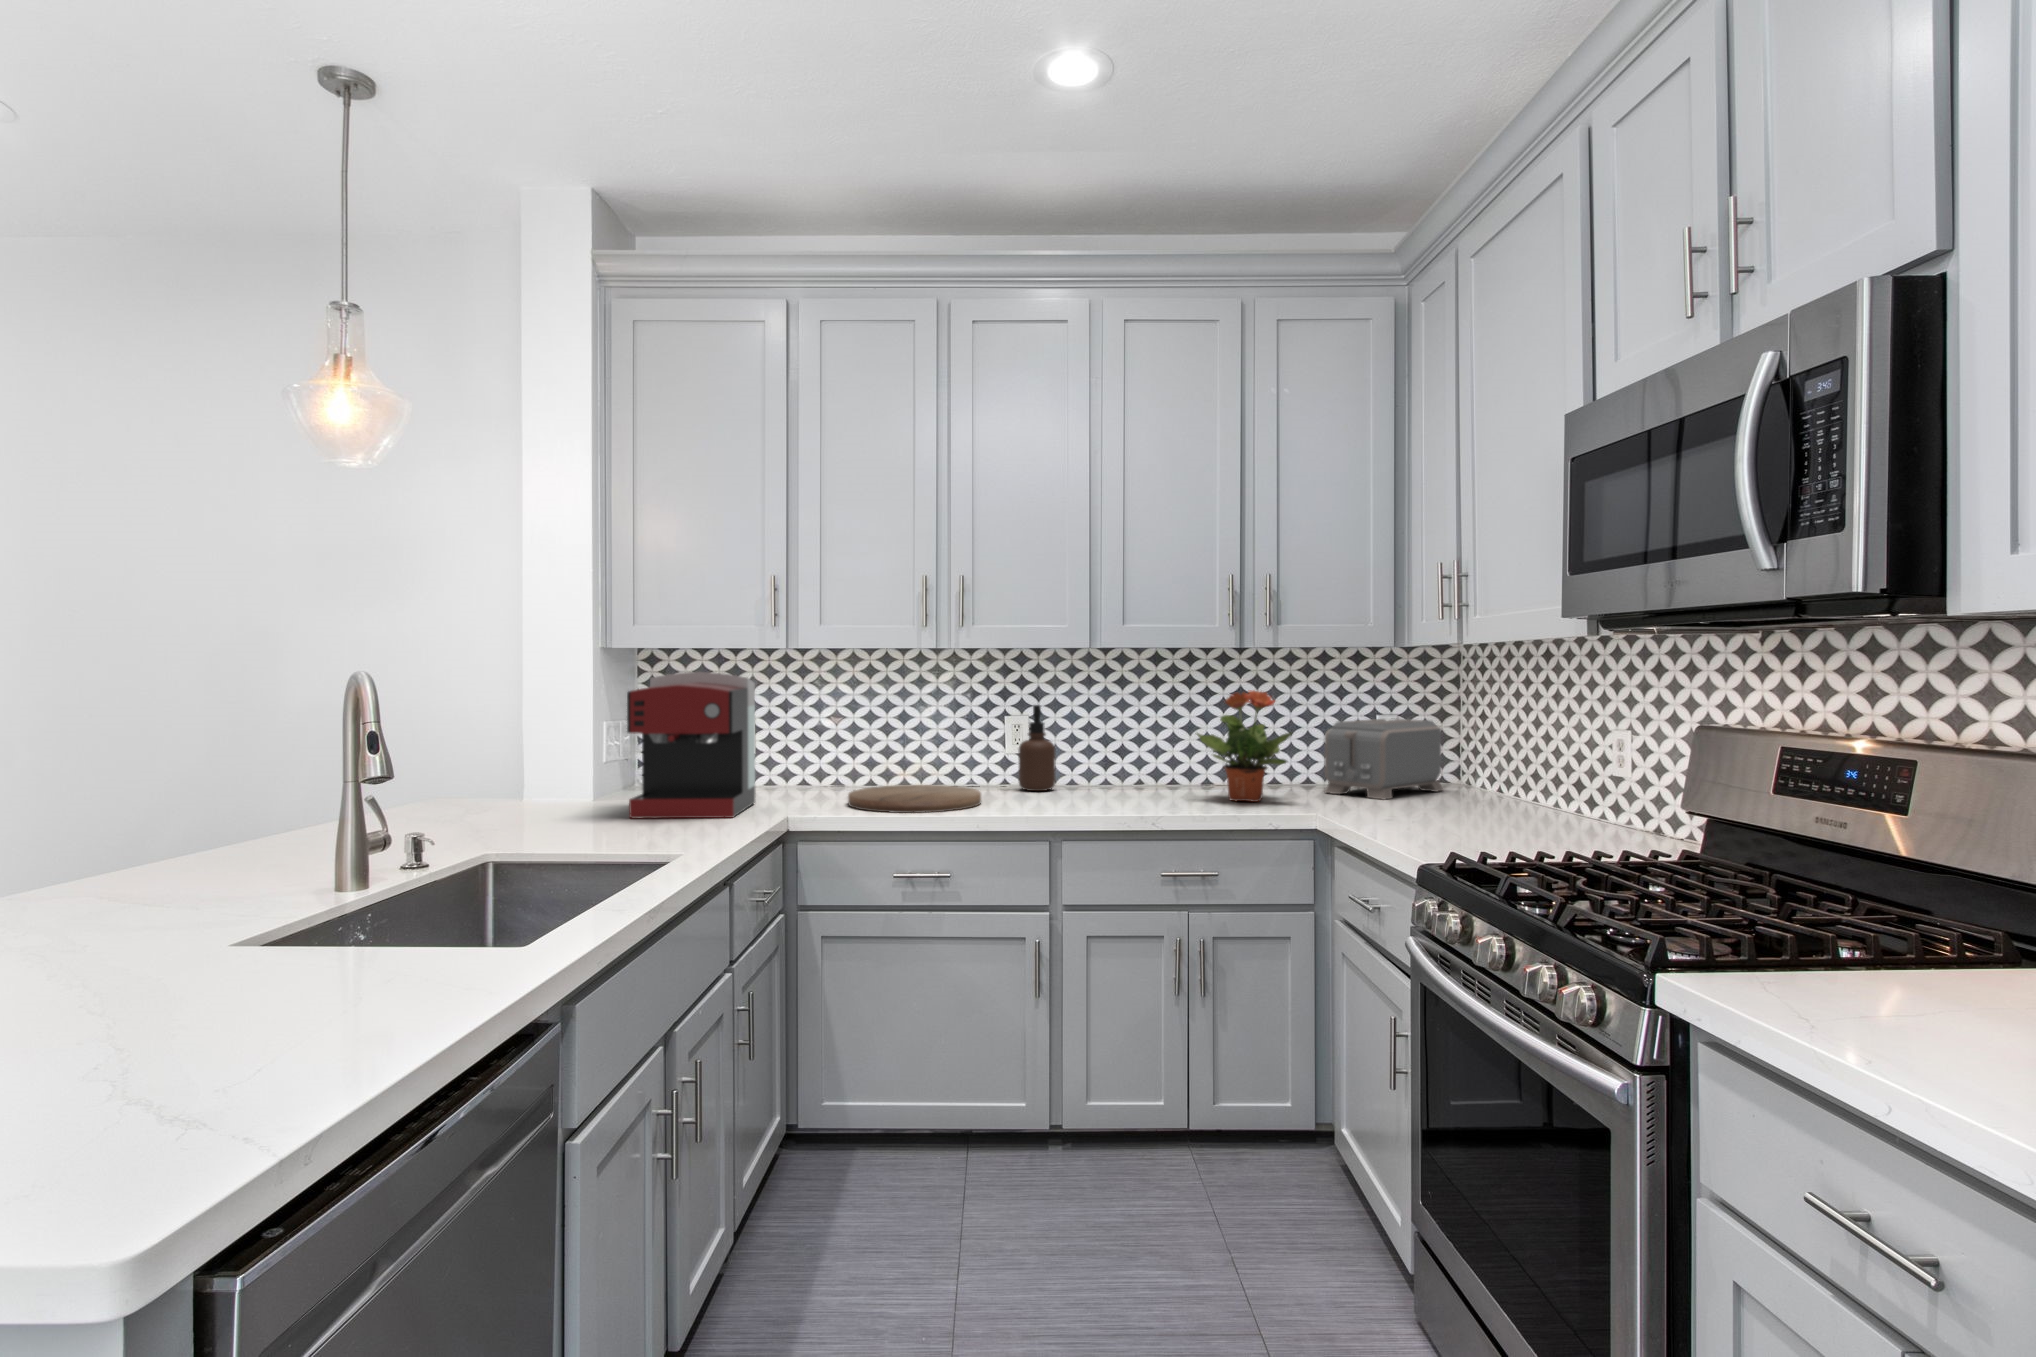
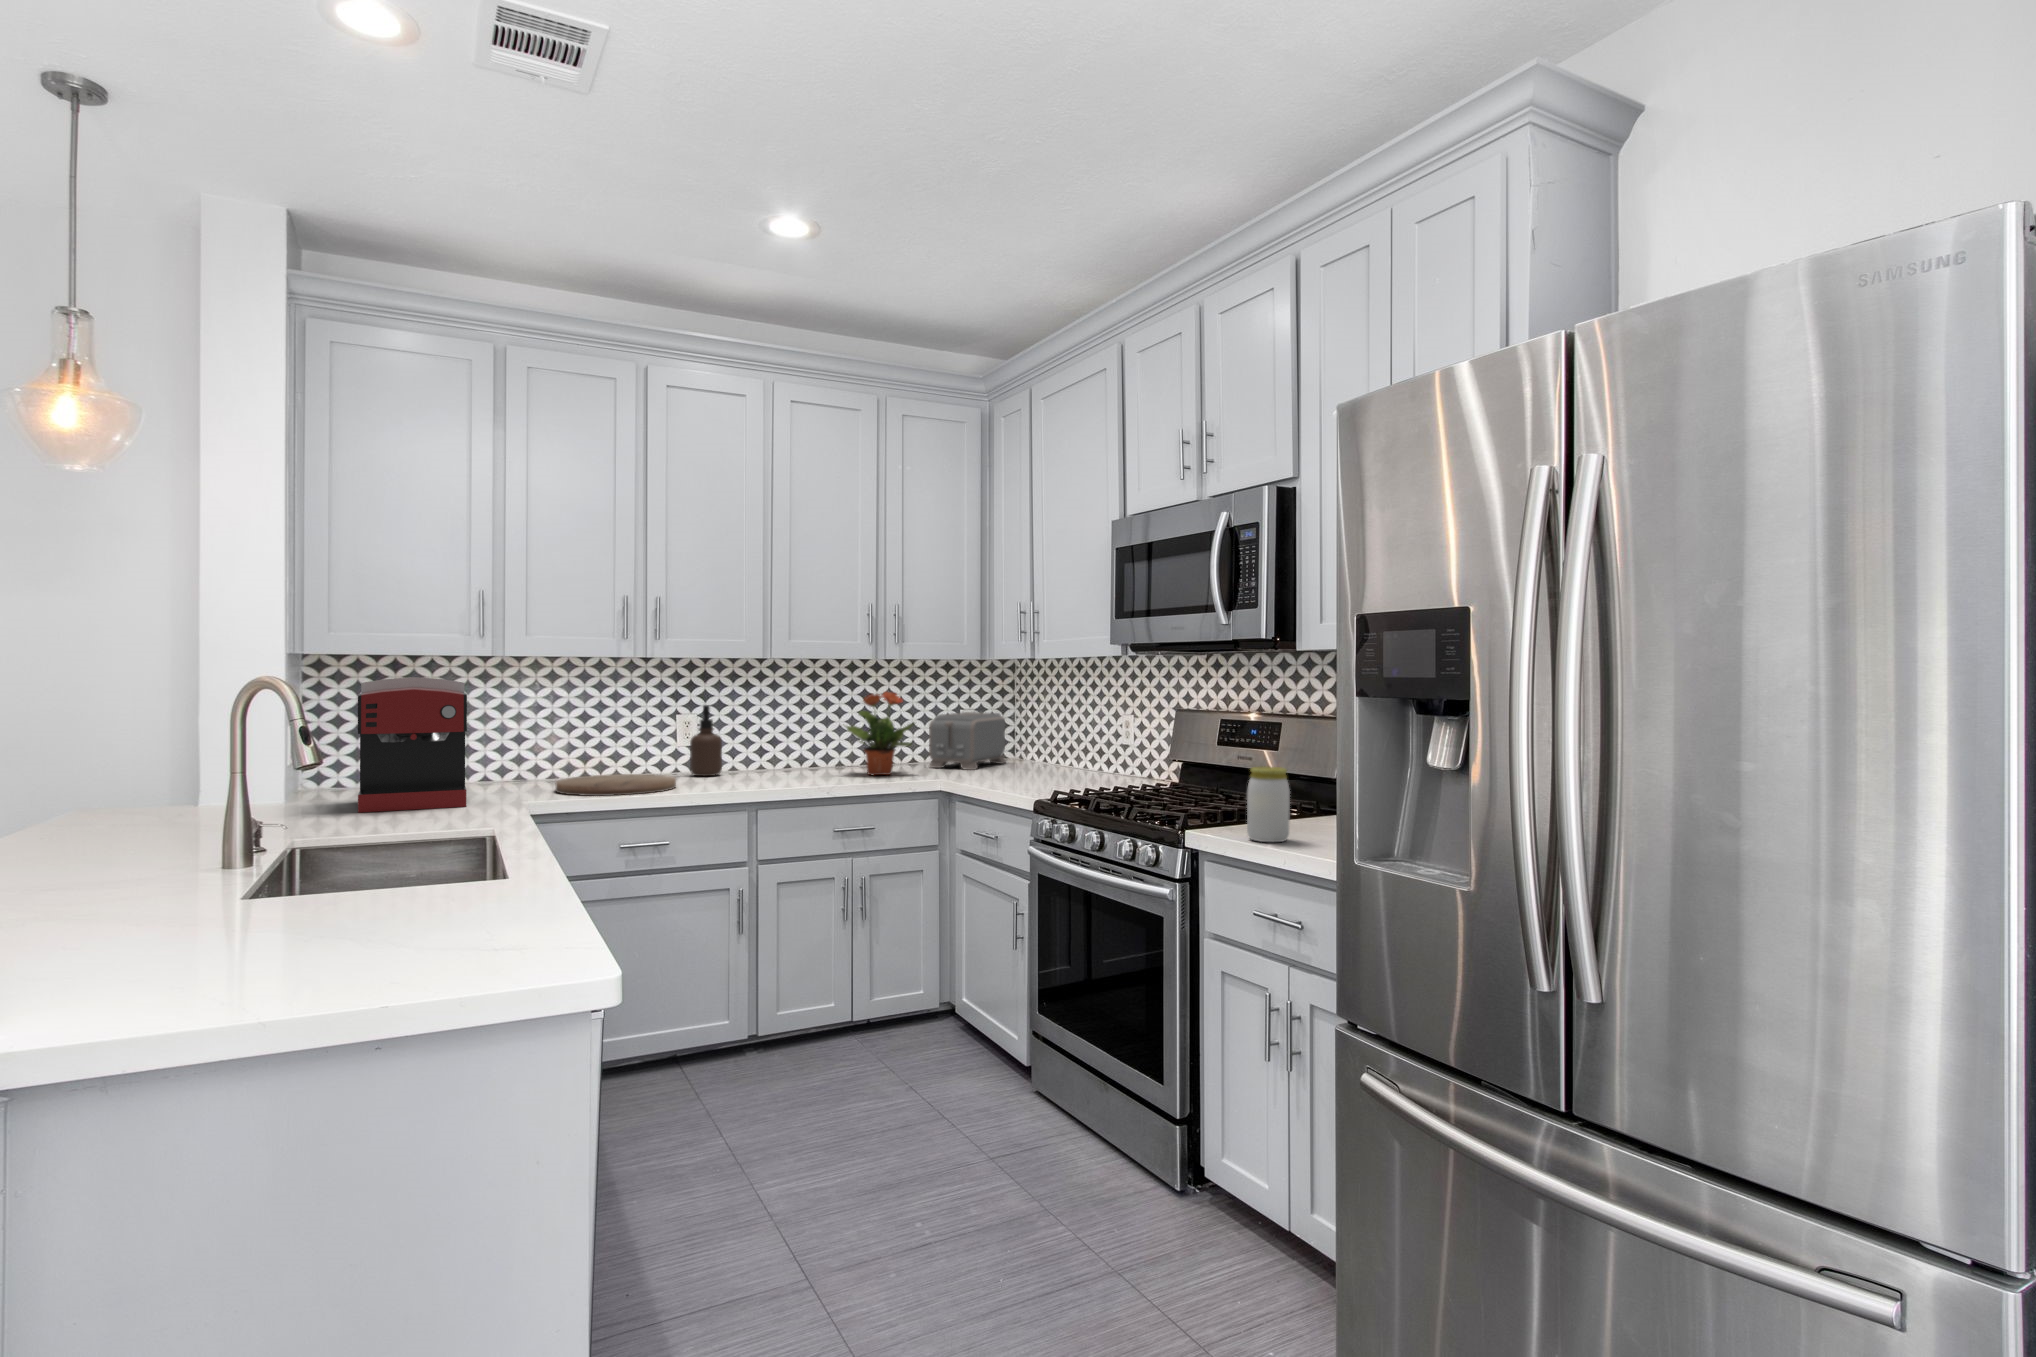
jar: none [1793,860,1906,1031] -> present [1247,767,1290,842]

